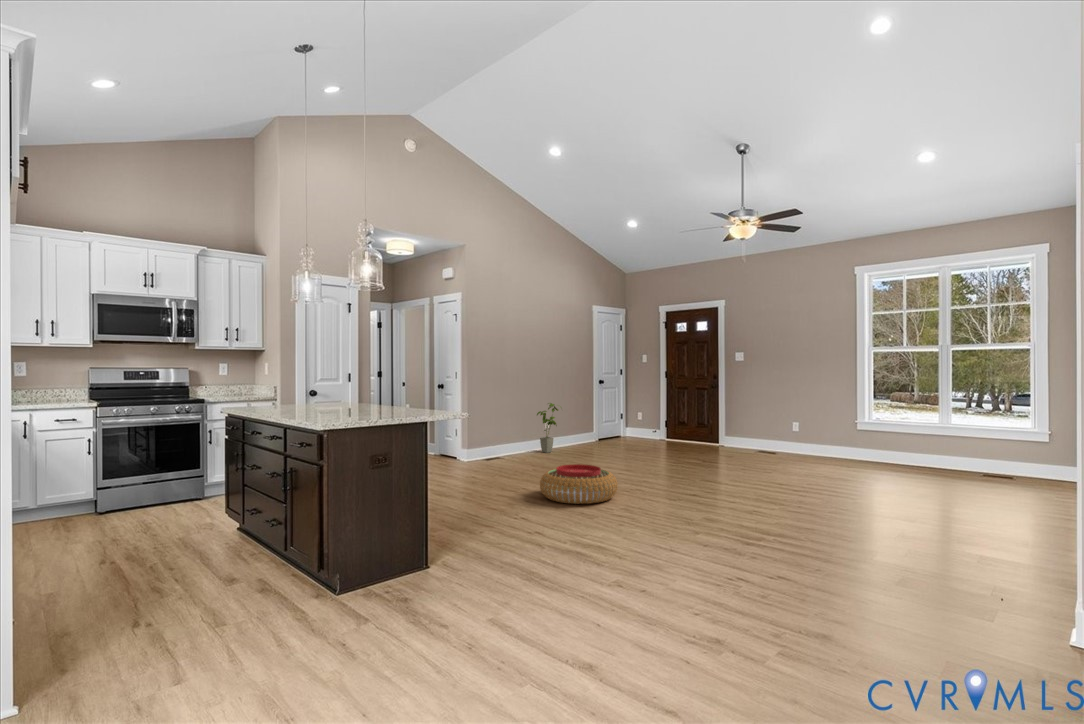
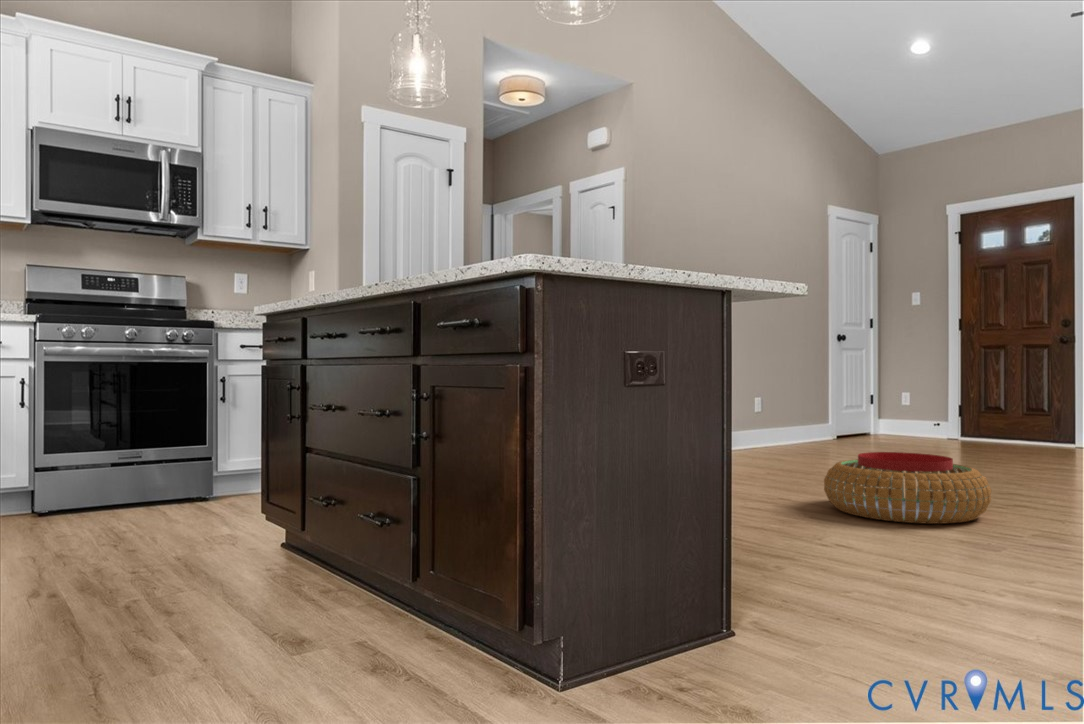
house plant: present [537,403,558,453] -> none [742,366,787,451]

